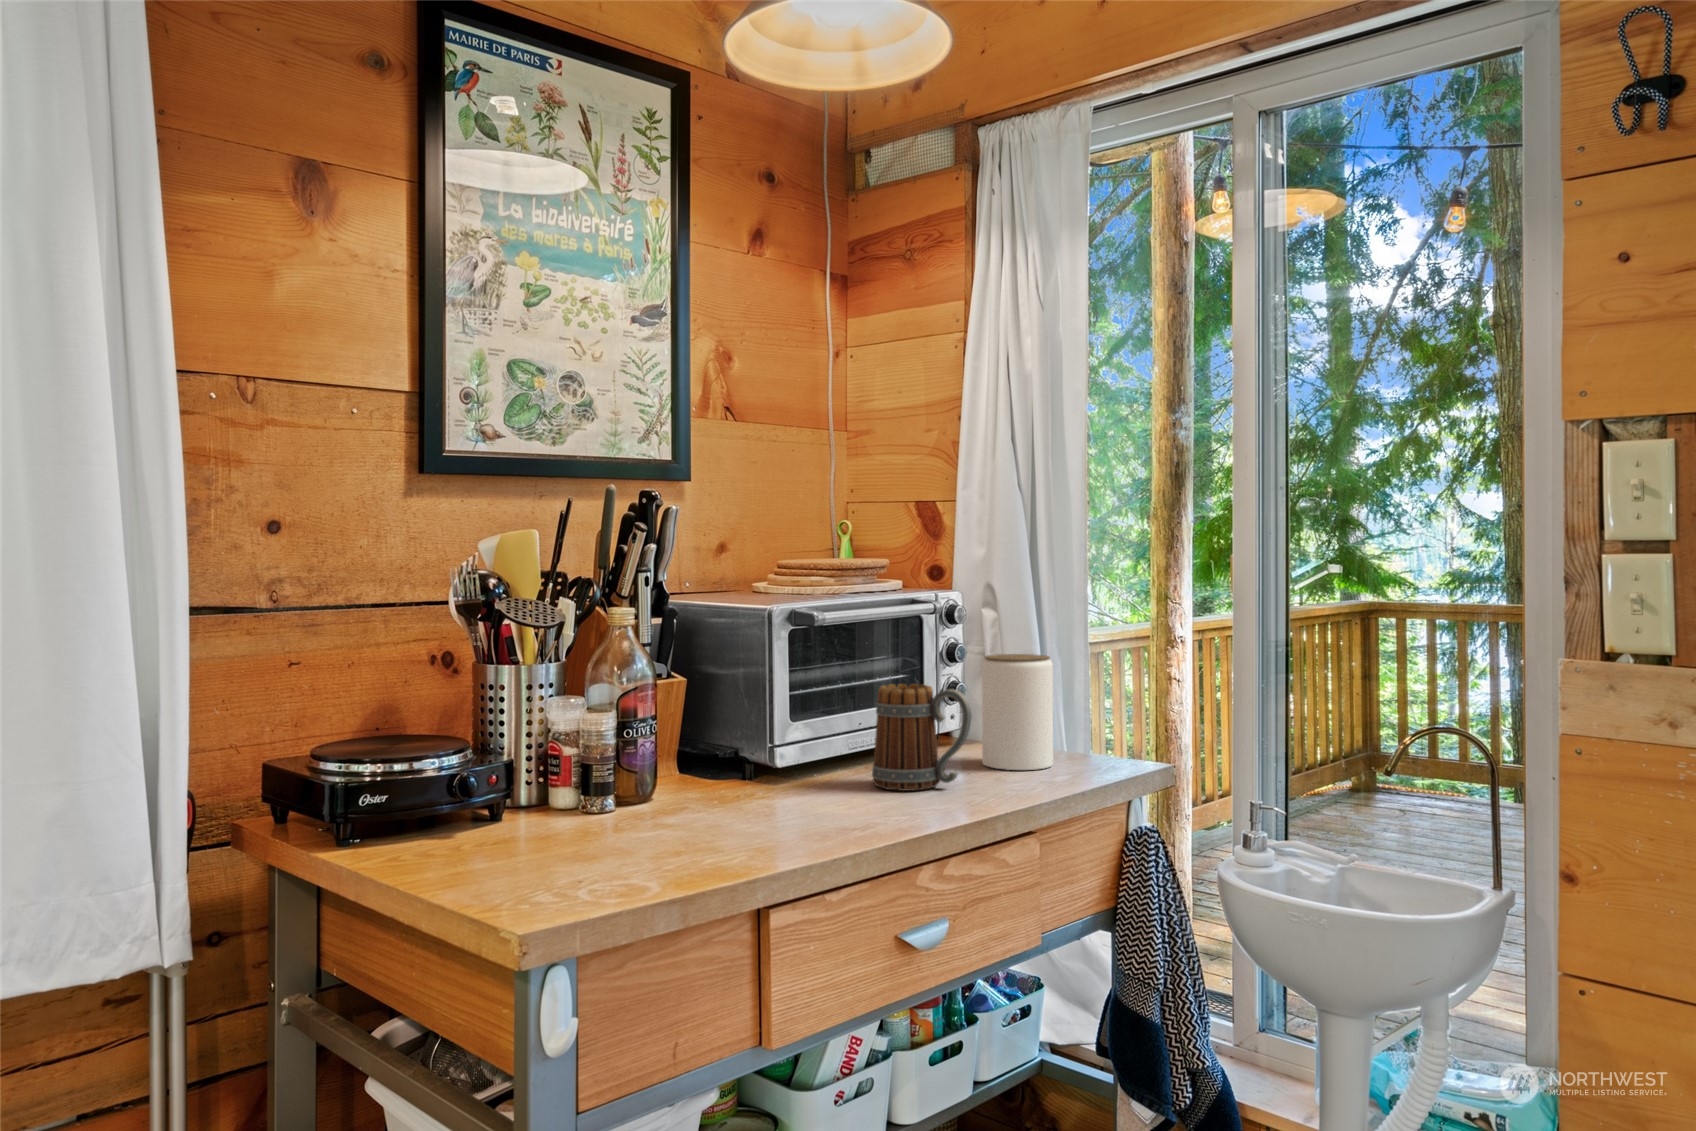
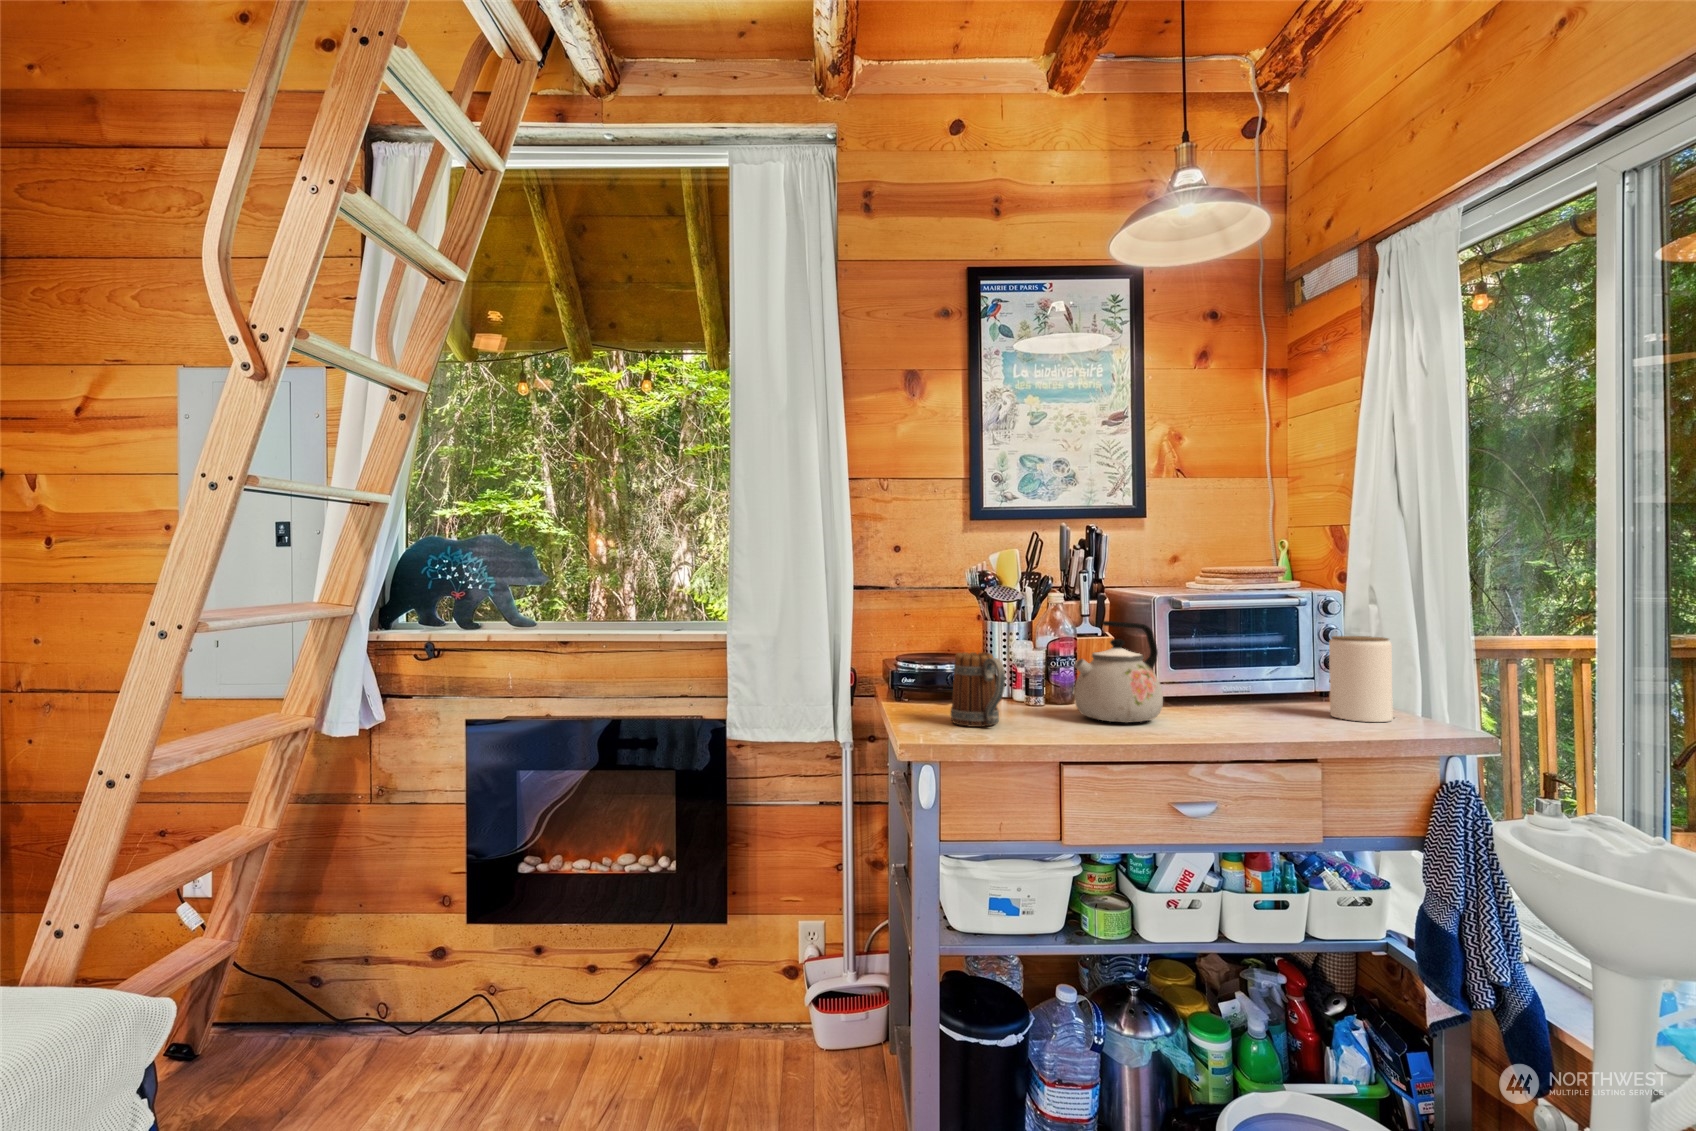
kettle: none [685,653,823,821] -> present [1074,621,1163,723]
mug: present [872,684,972,791] -> present [951,652,1005,727]

